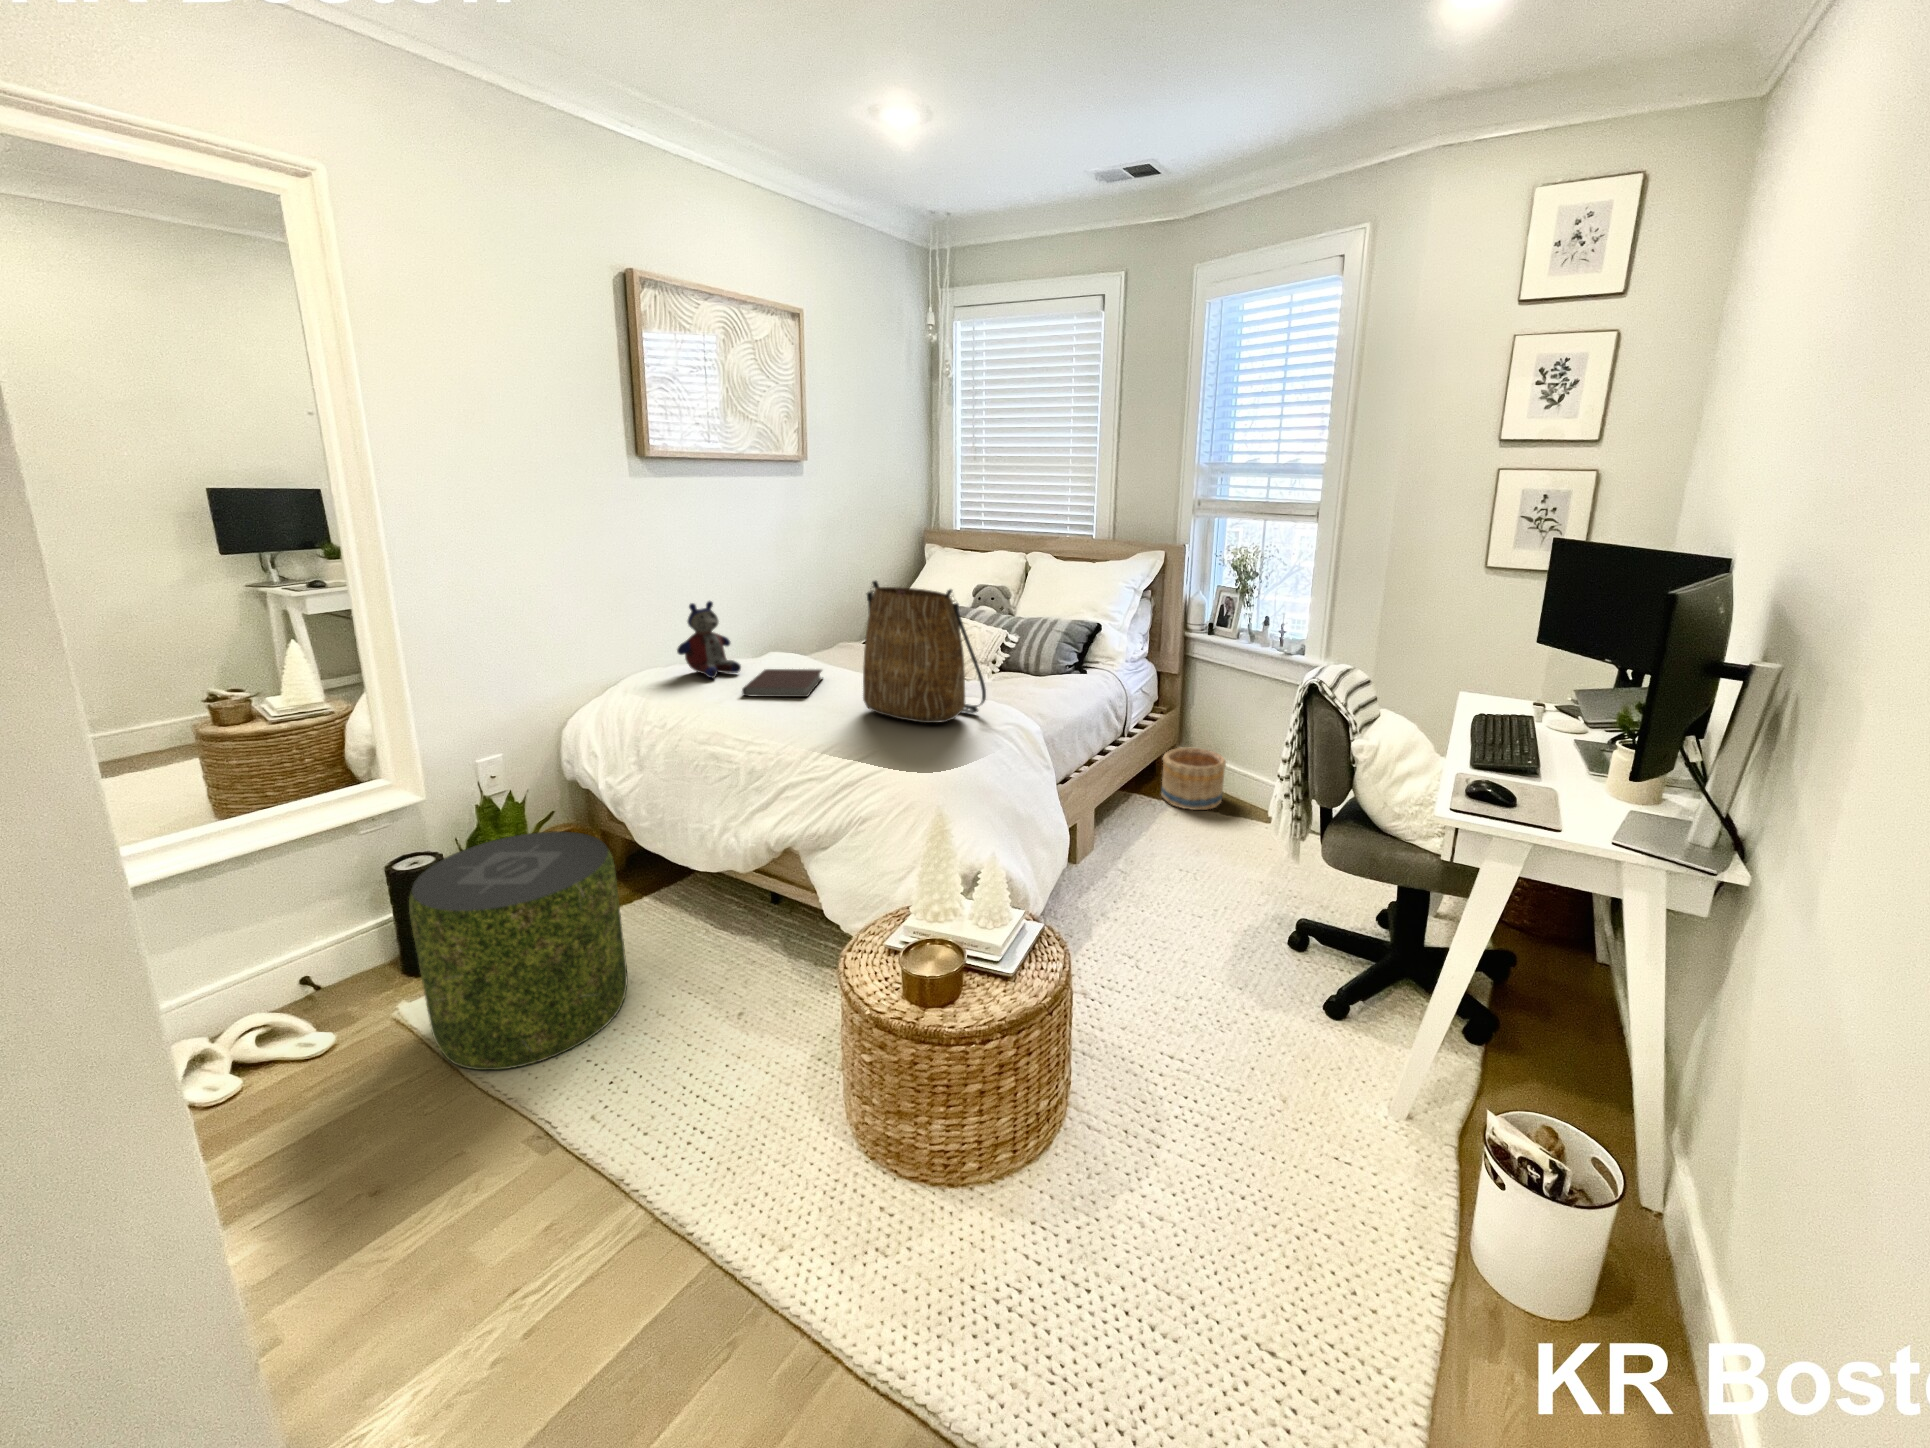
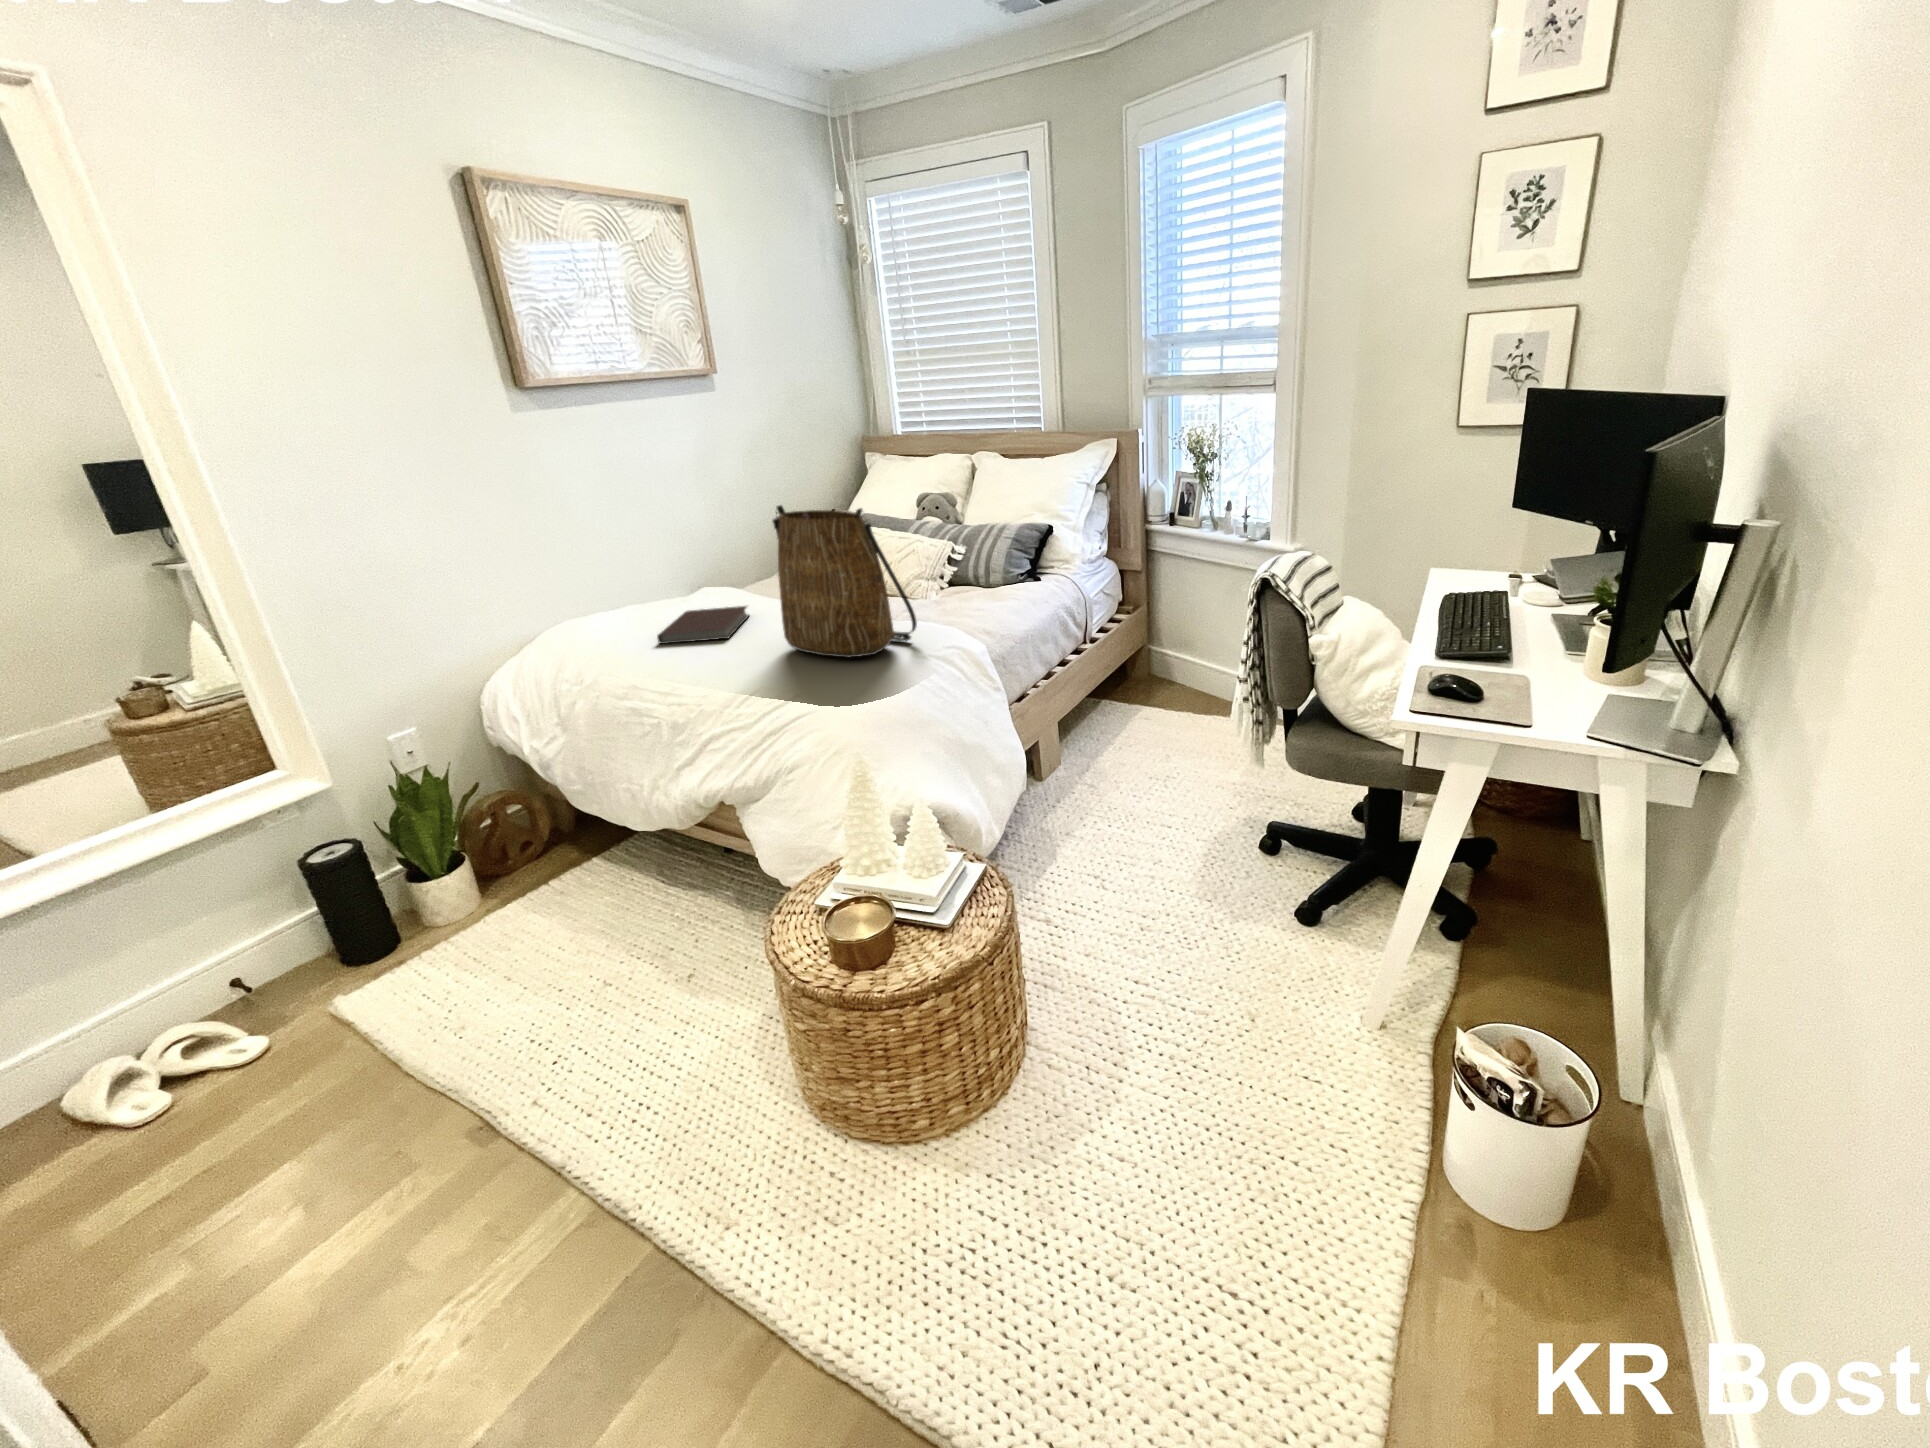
stuffed bear: present [677,601,741,678] -> none [587,542,661,626]
basket: present [1161,748,1226,810] -> none [1130,648,1196,714]
pouf: present [409,831,627,1070] -> none [309,807,571,1061]

